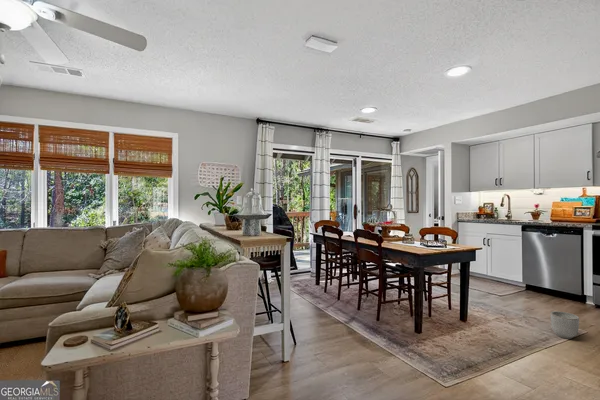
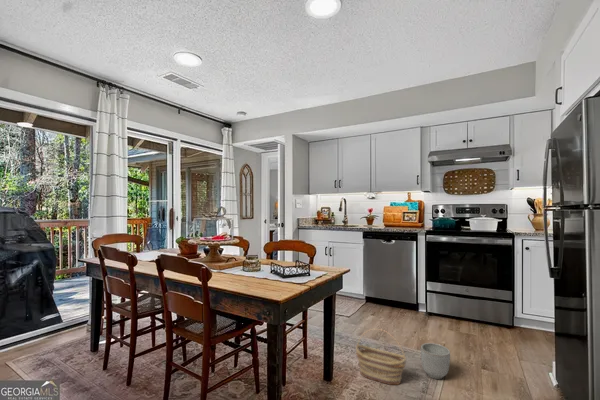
basket: none [490,292,531,334] -> present [356,344,406,385]

